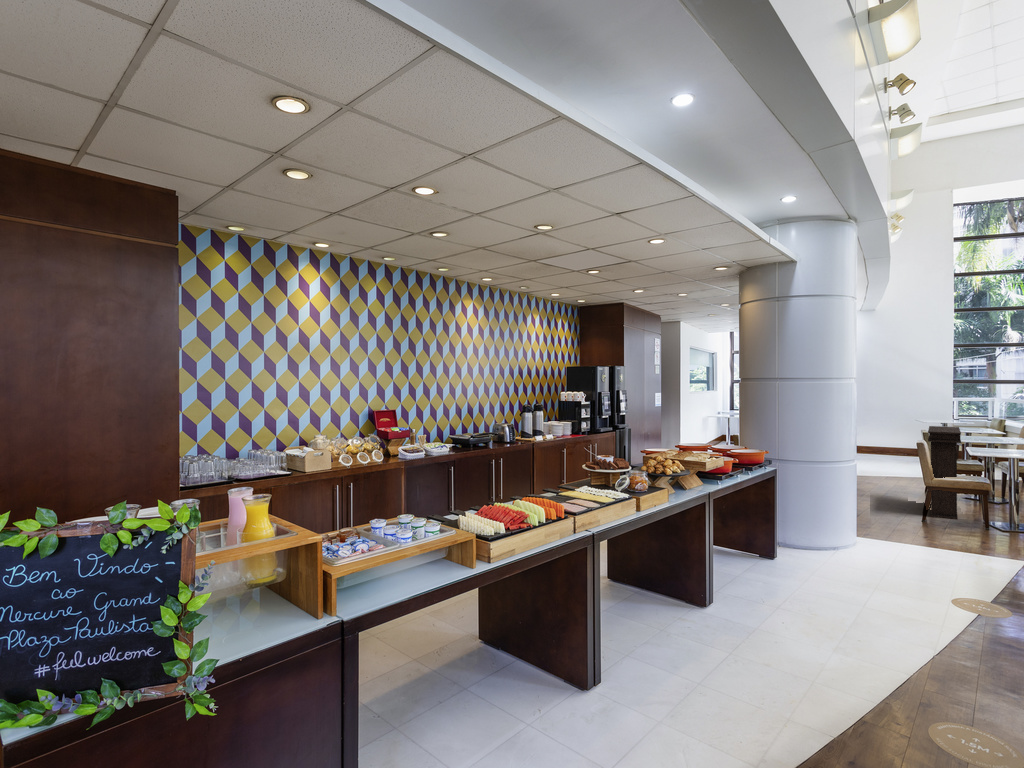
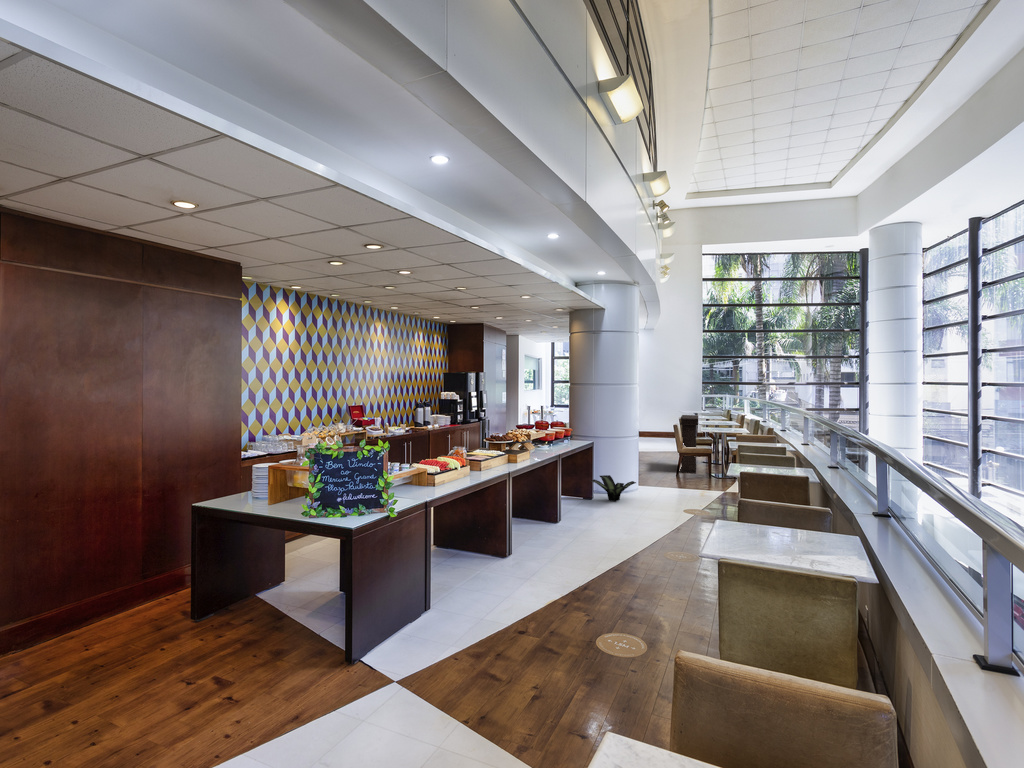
potted plant: none [767,520,852,565] -> present [590,475,636,501]

